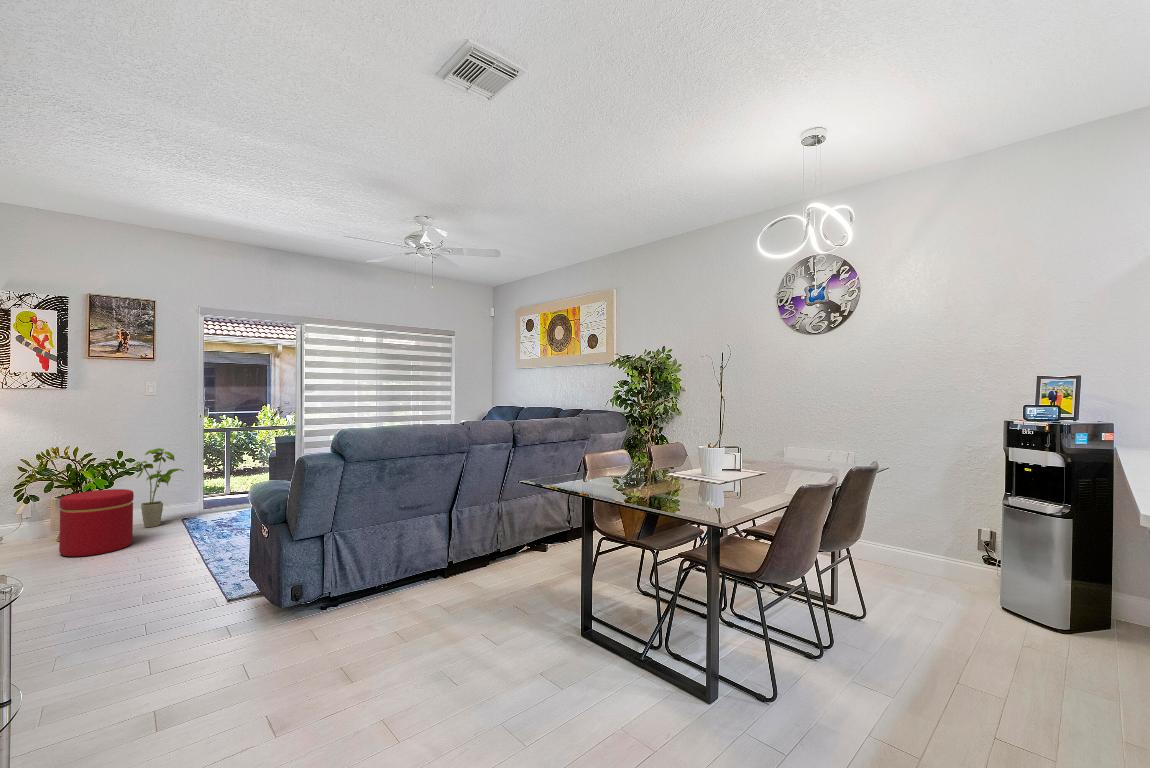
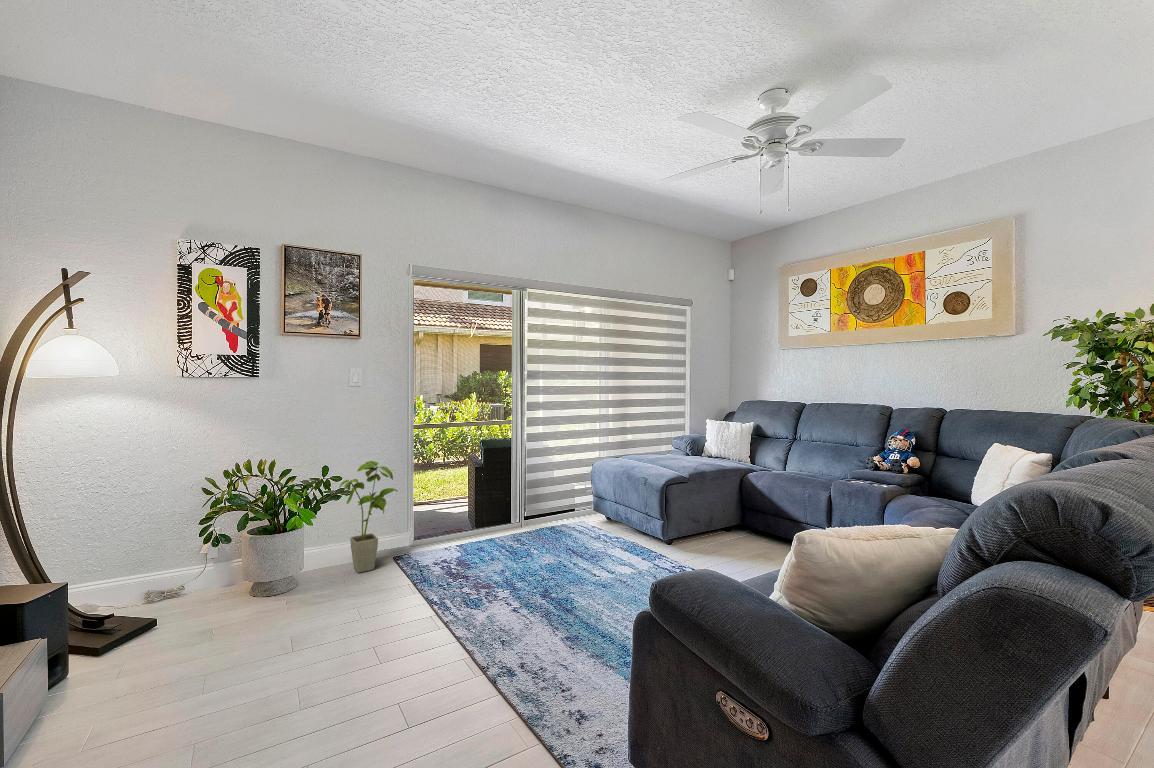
ottoman: present [59,489,134,557] -> none [262,525,354,637]

